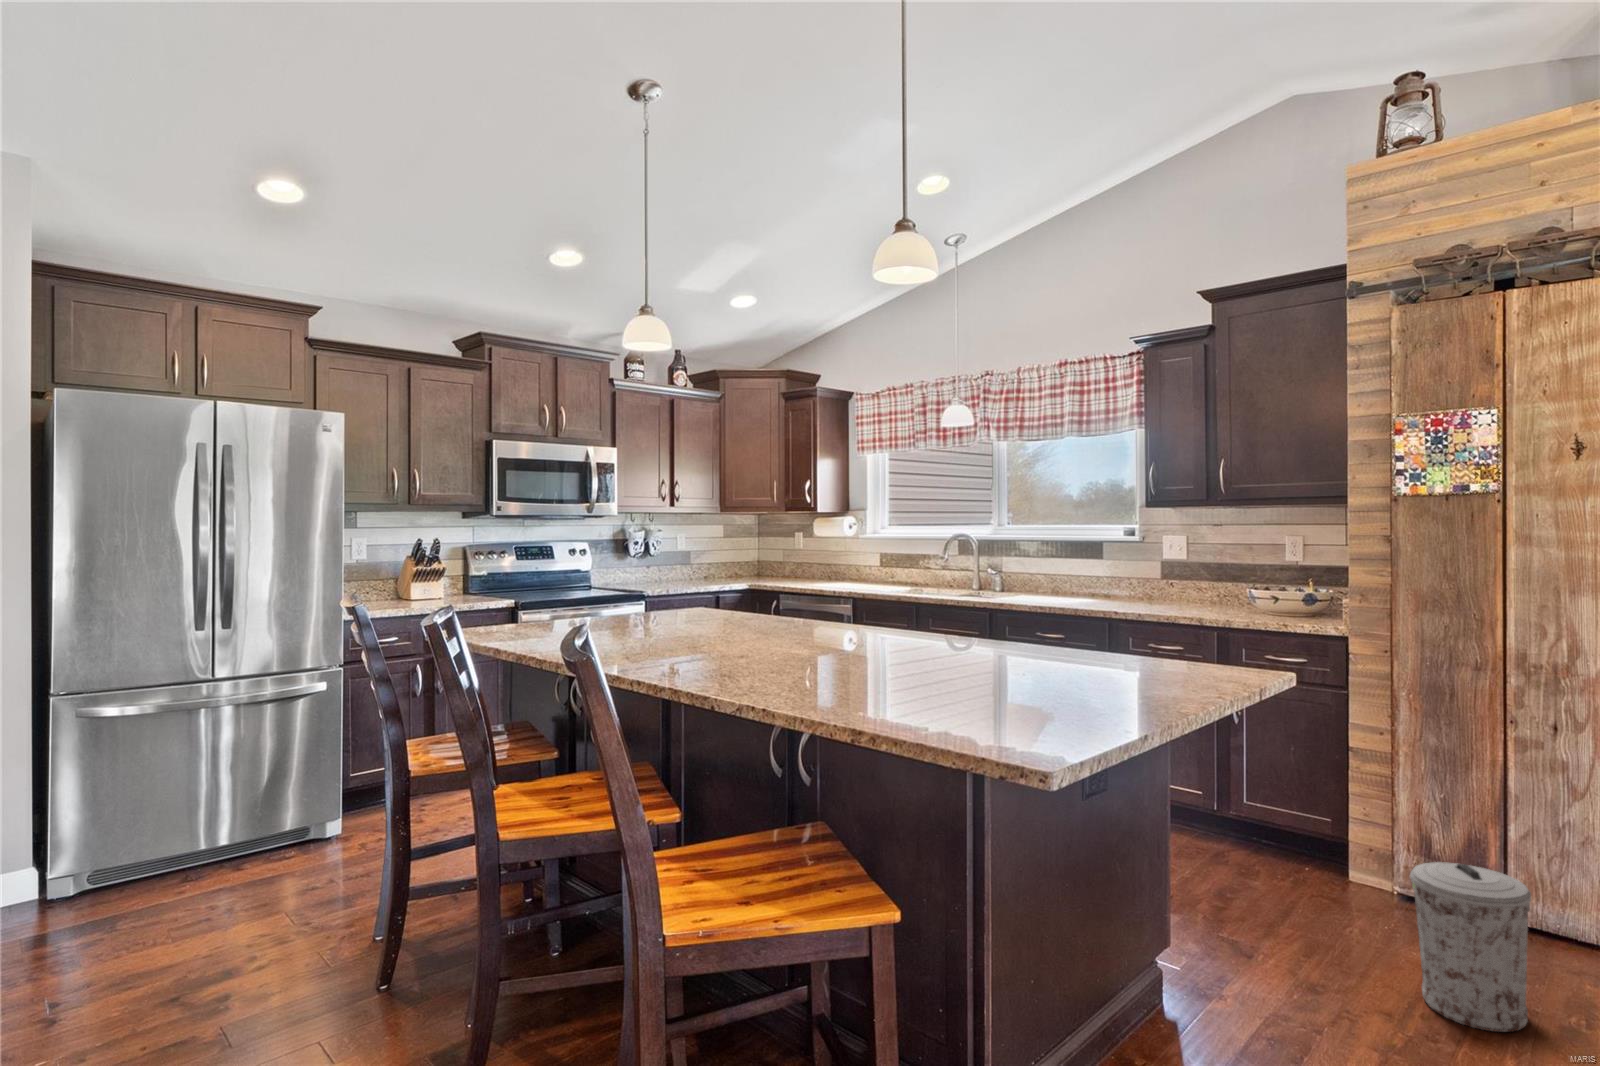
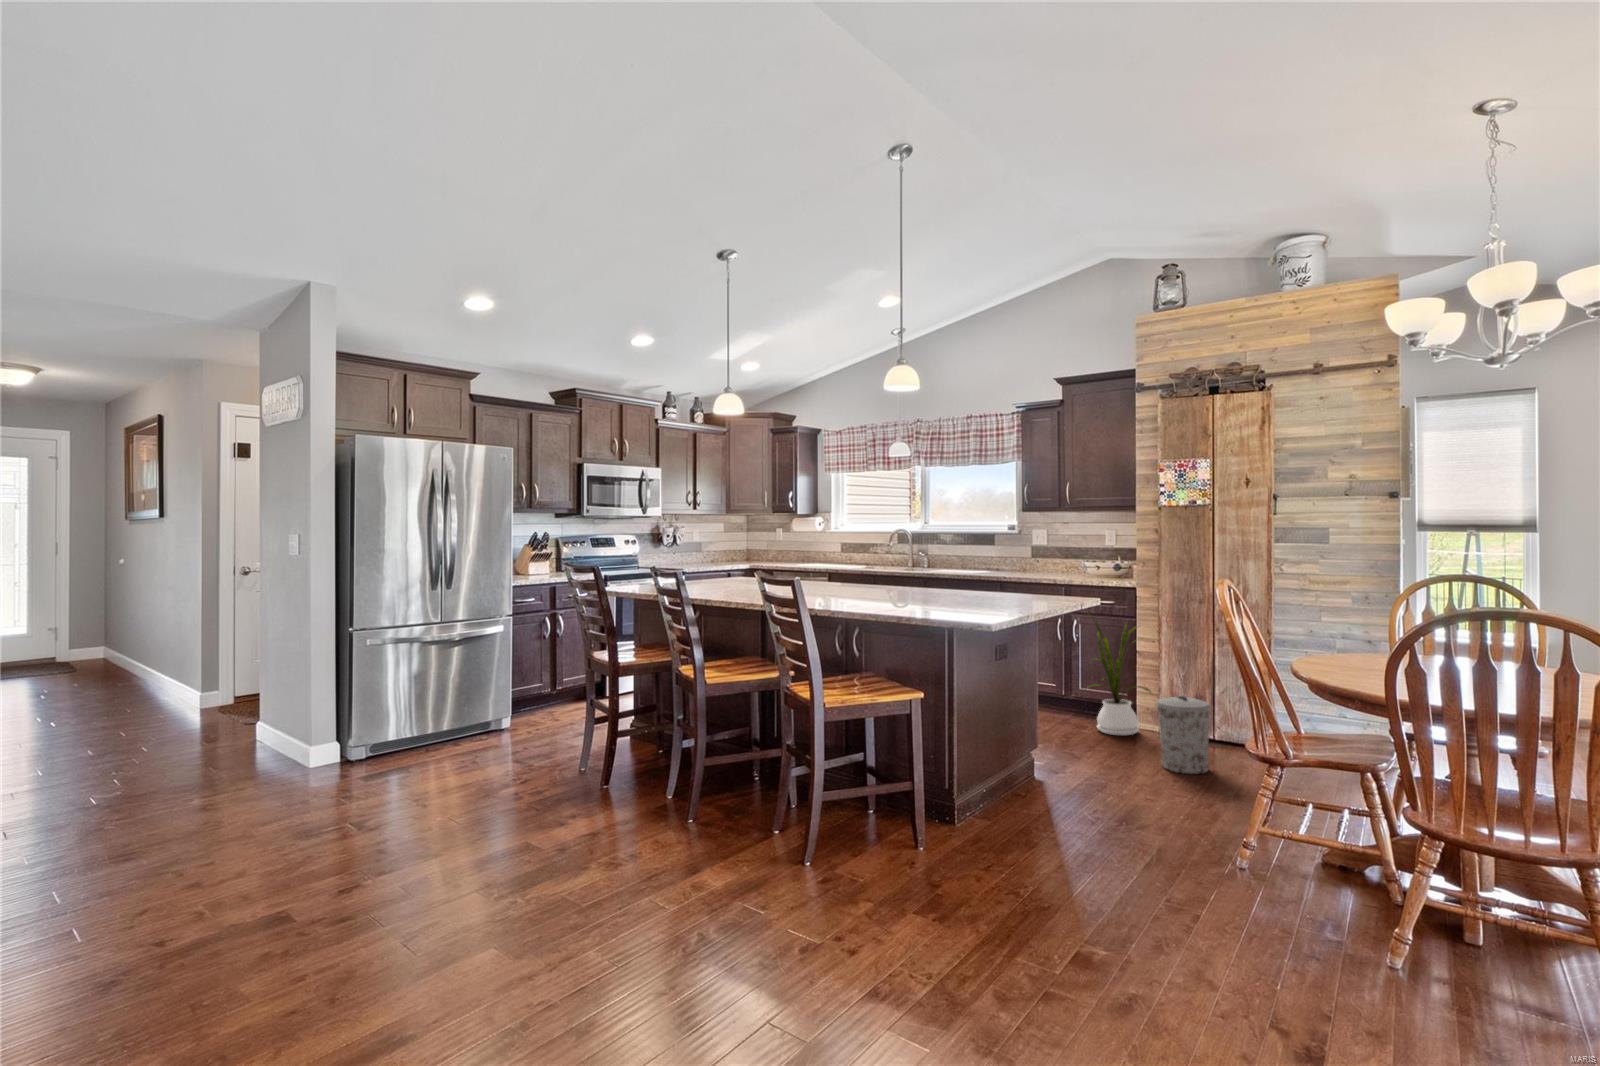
house plant: none [1238,670,1387,902] -> present [1088,613,1151,736]

